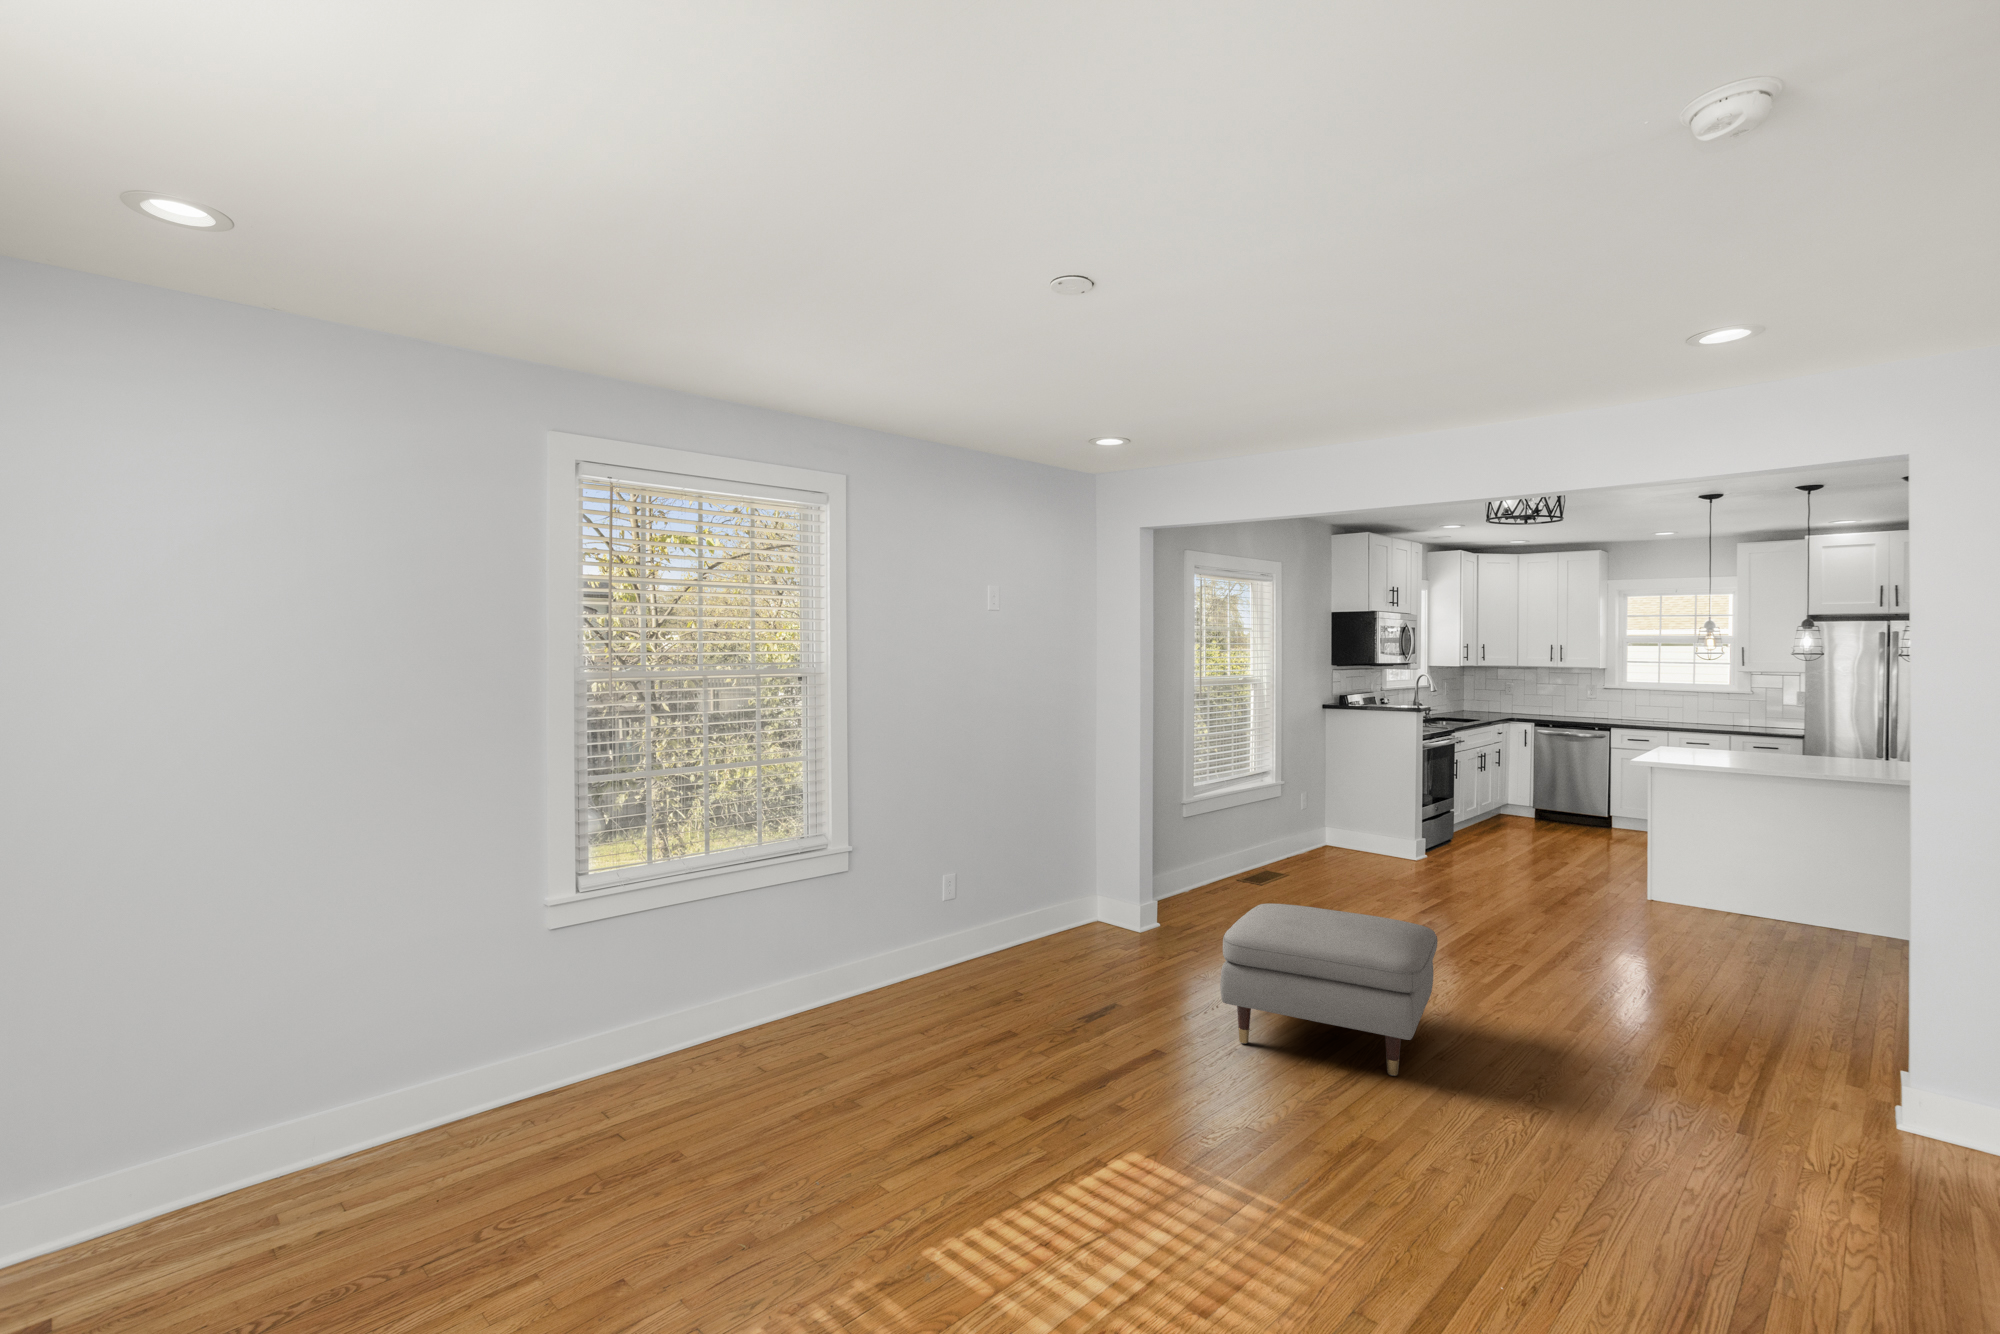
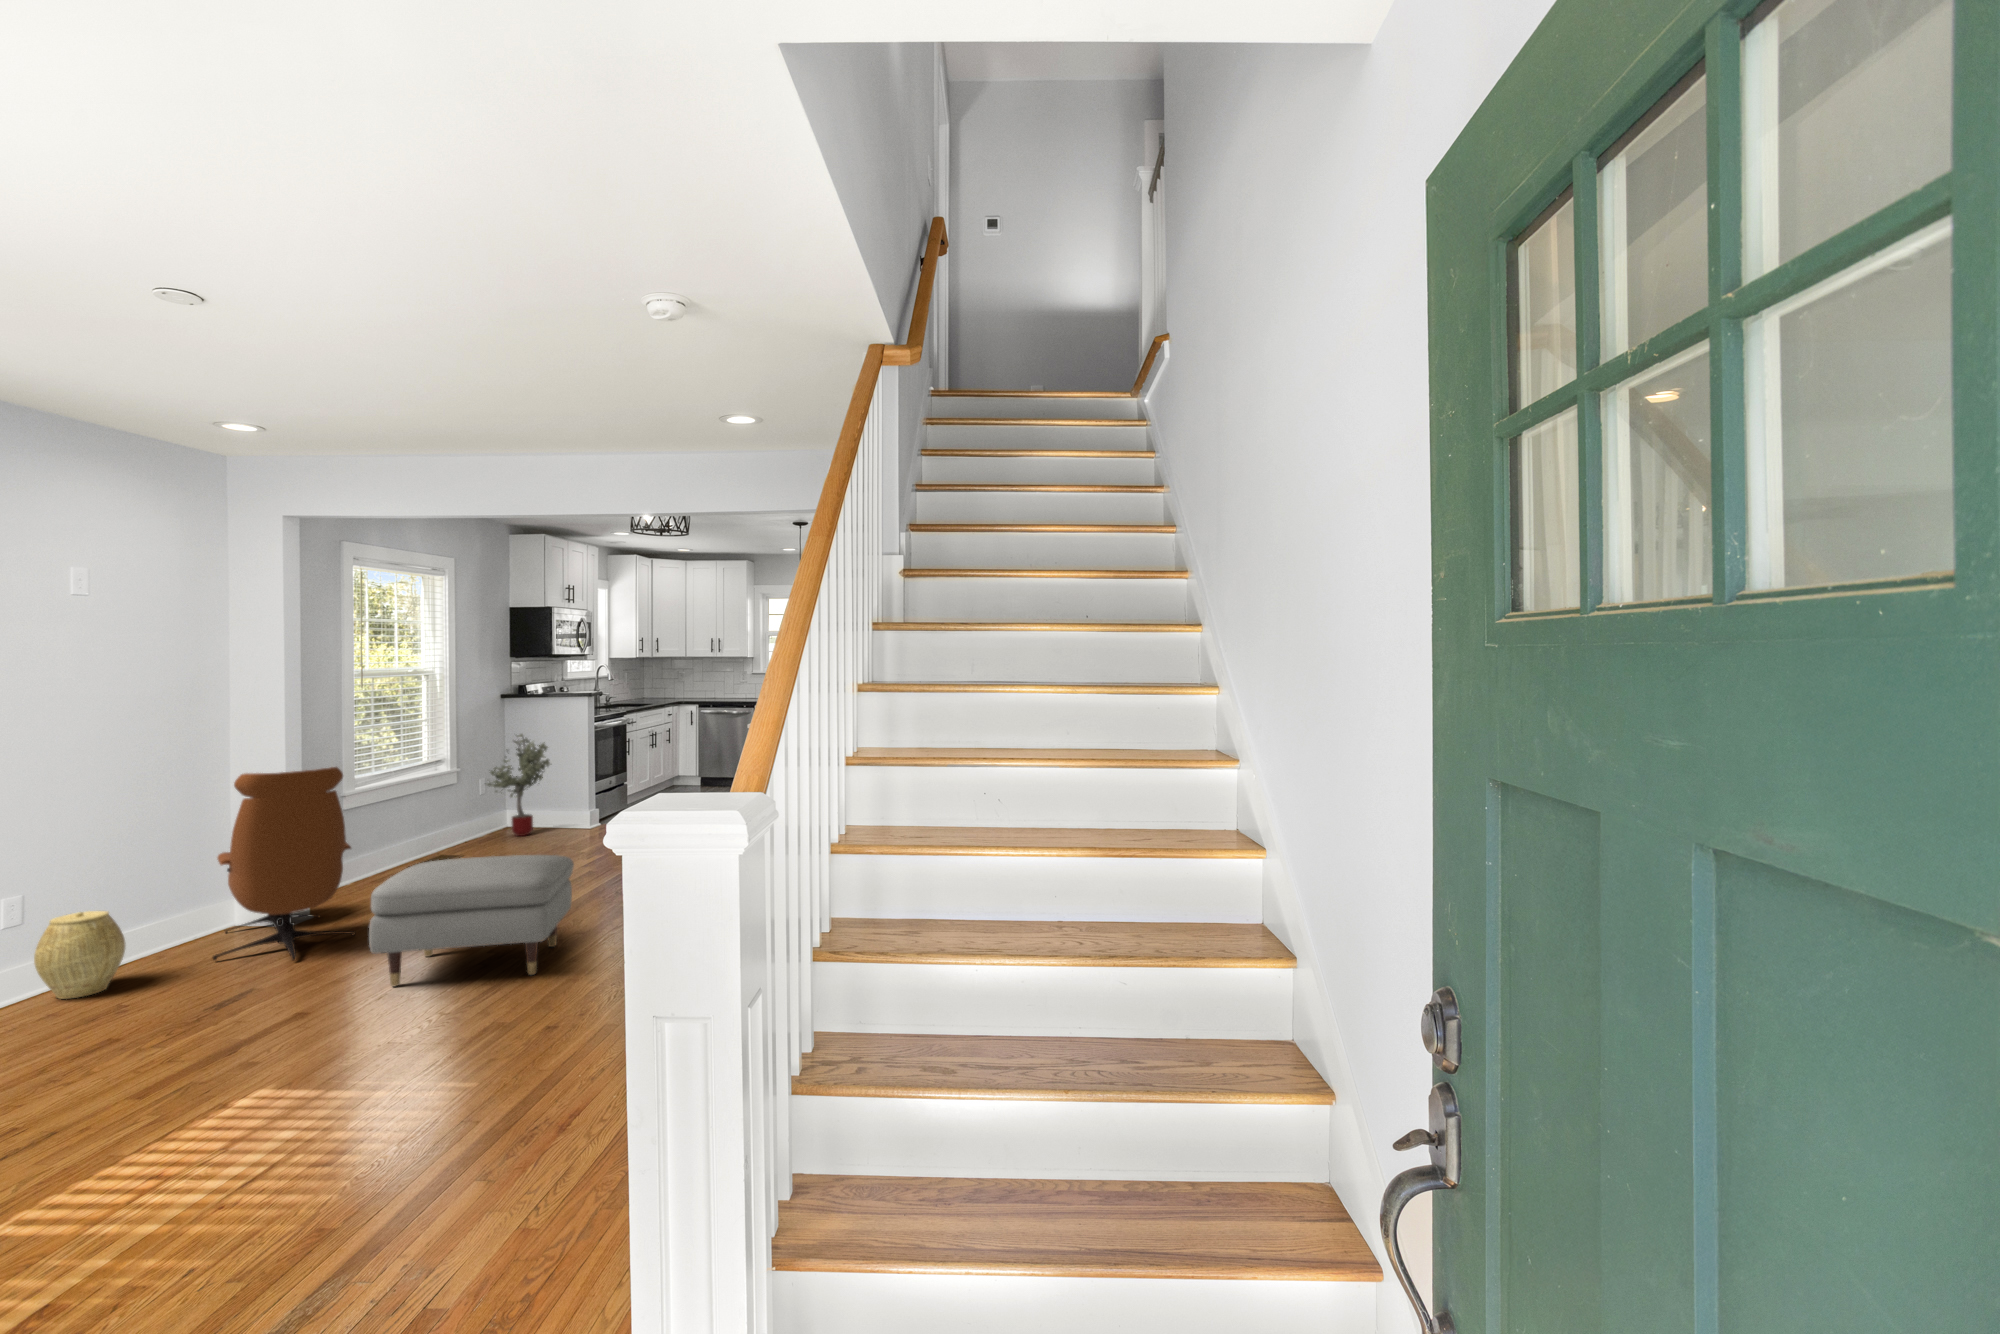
potted tree: none [1306,748,1374,861] -> present [487,734,550,836]
lounge chair: none [1085,786,1199,978] -> present [213,767,355,961]
woven basket: none [968,894,1026,971] -> present [34,911,125,999]

